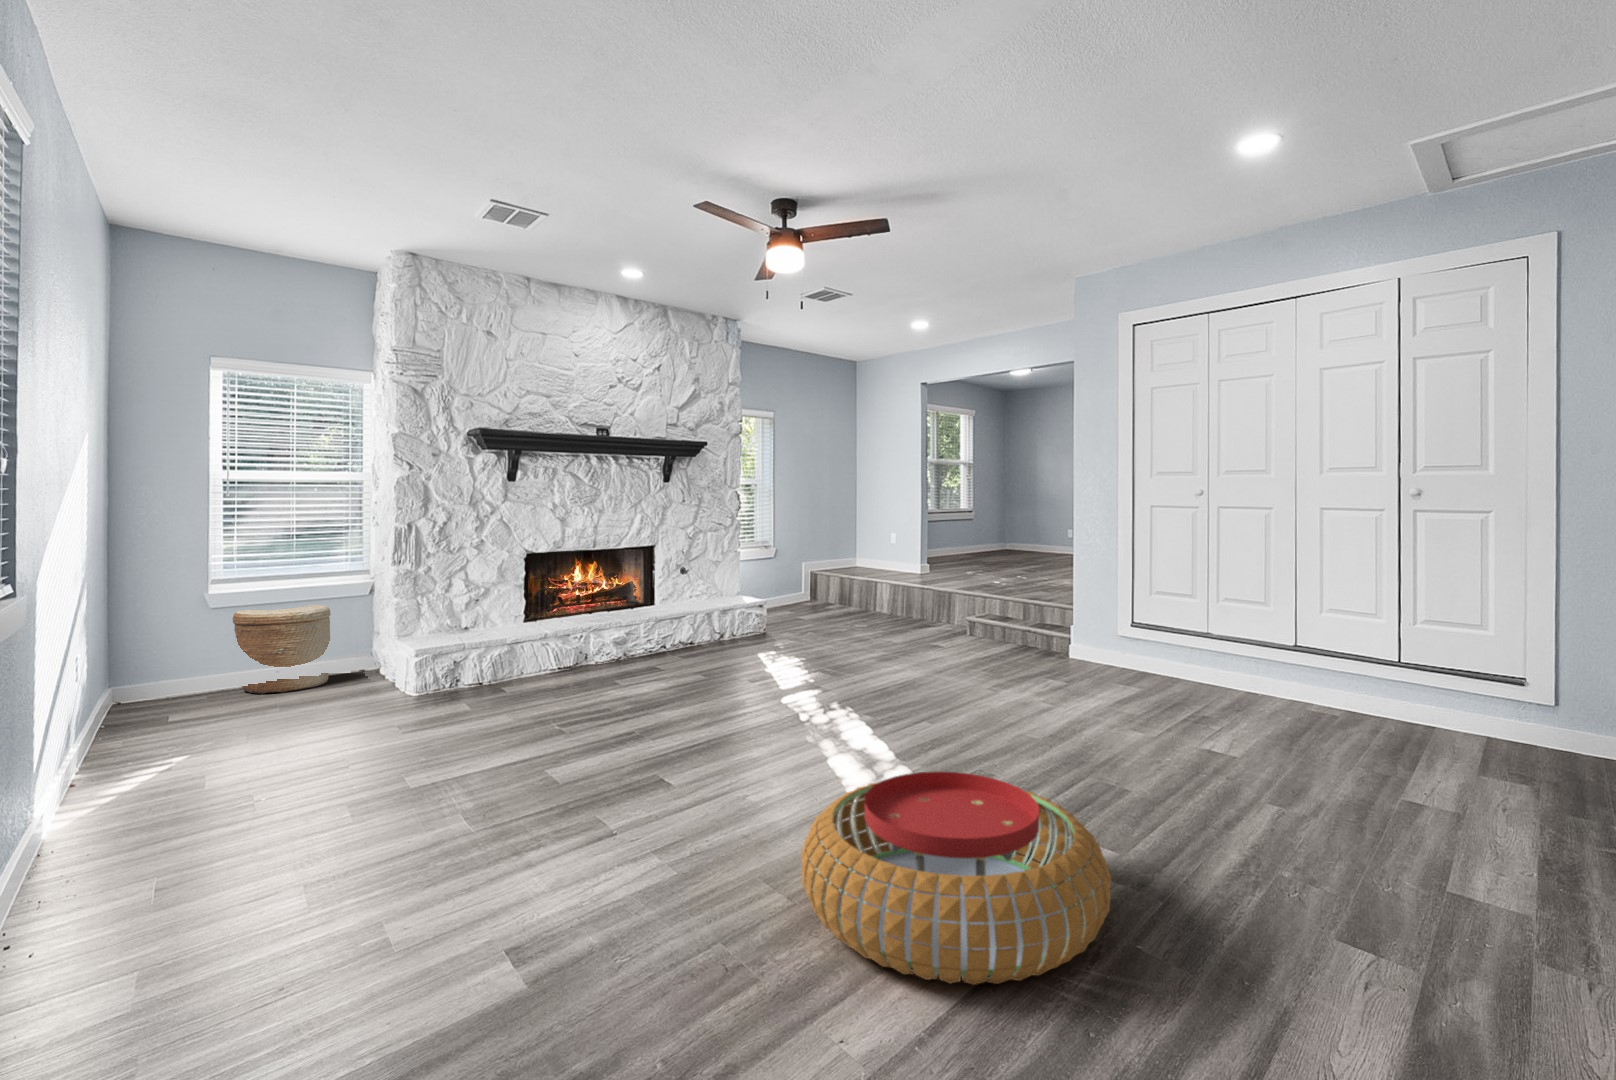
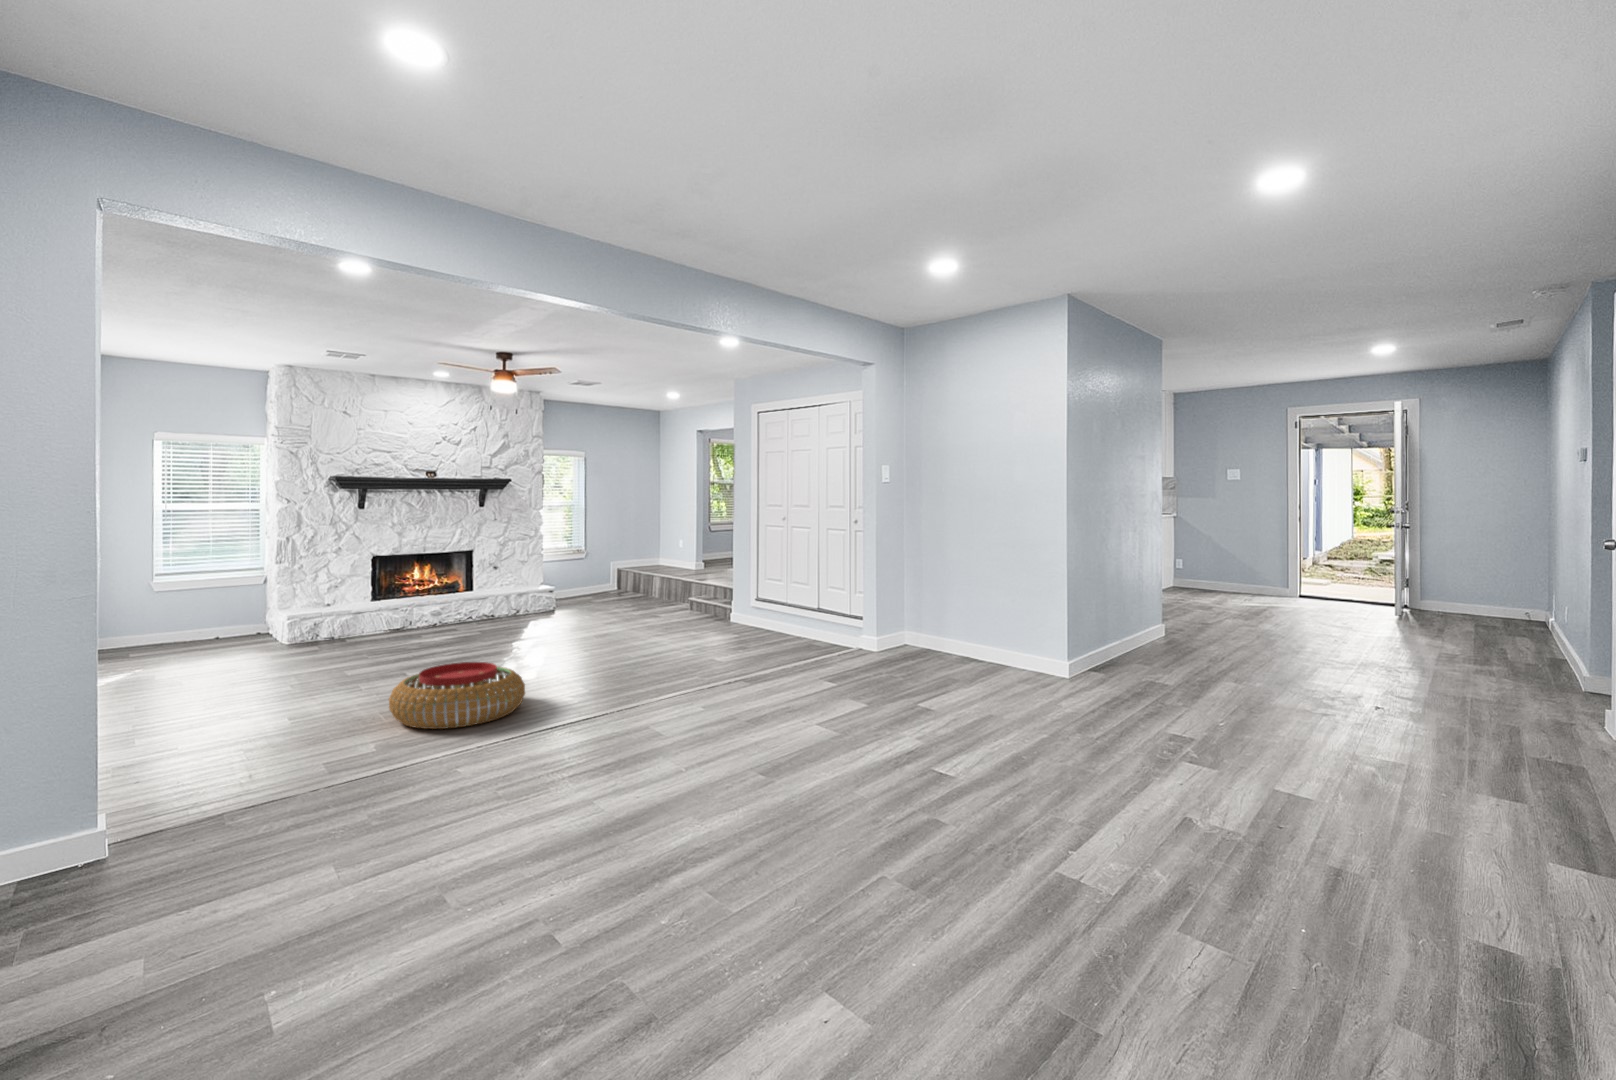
woven basket: present [233,605,330,694] -> none [169,589,235,644]

